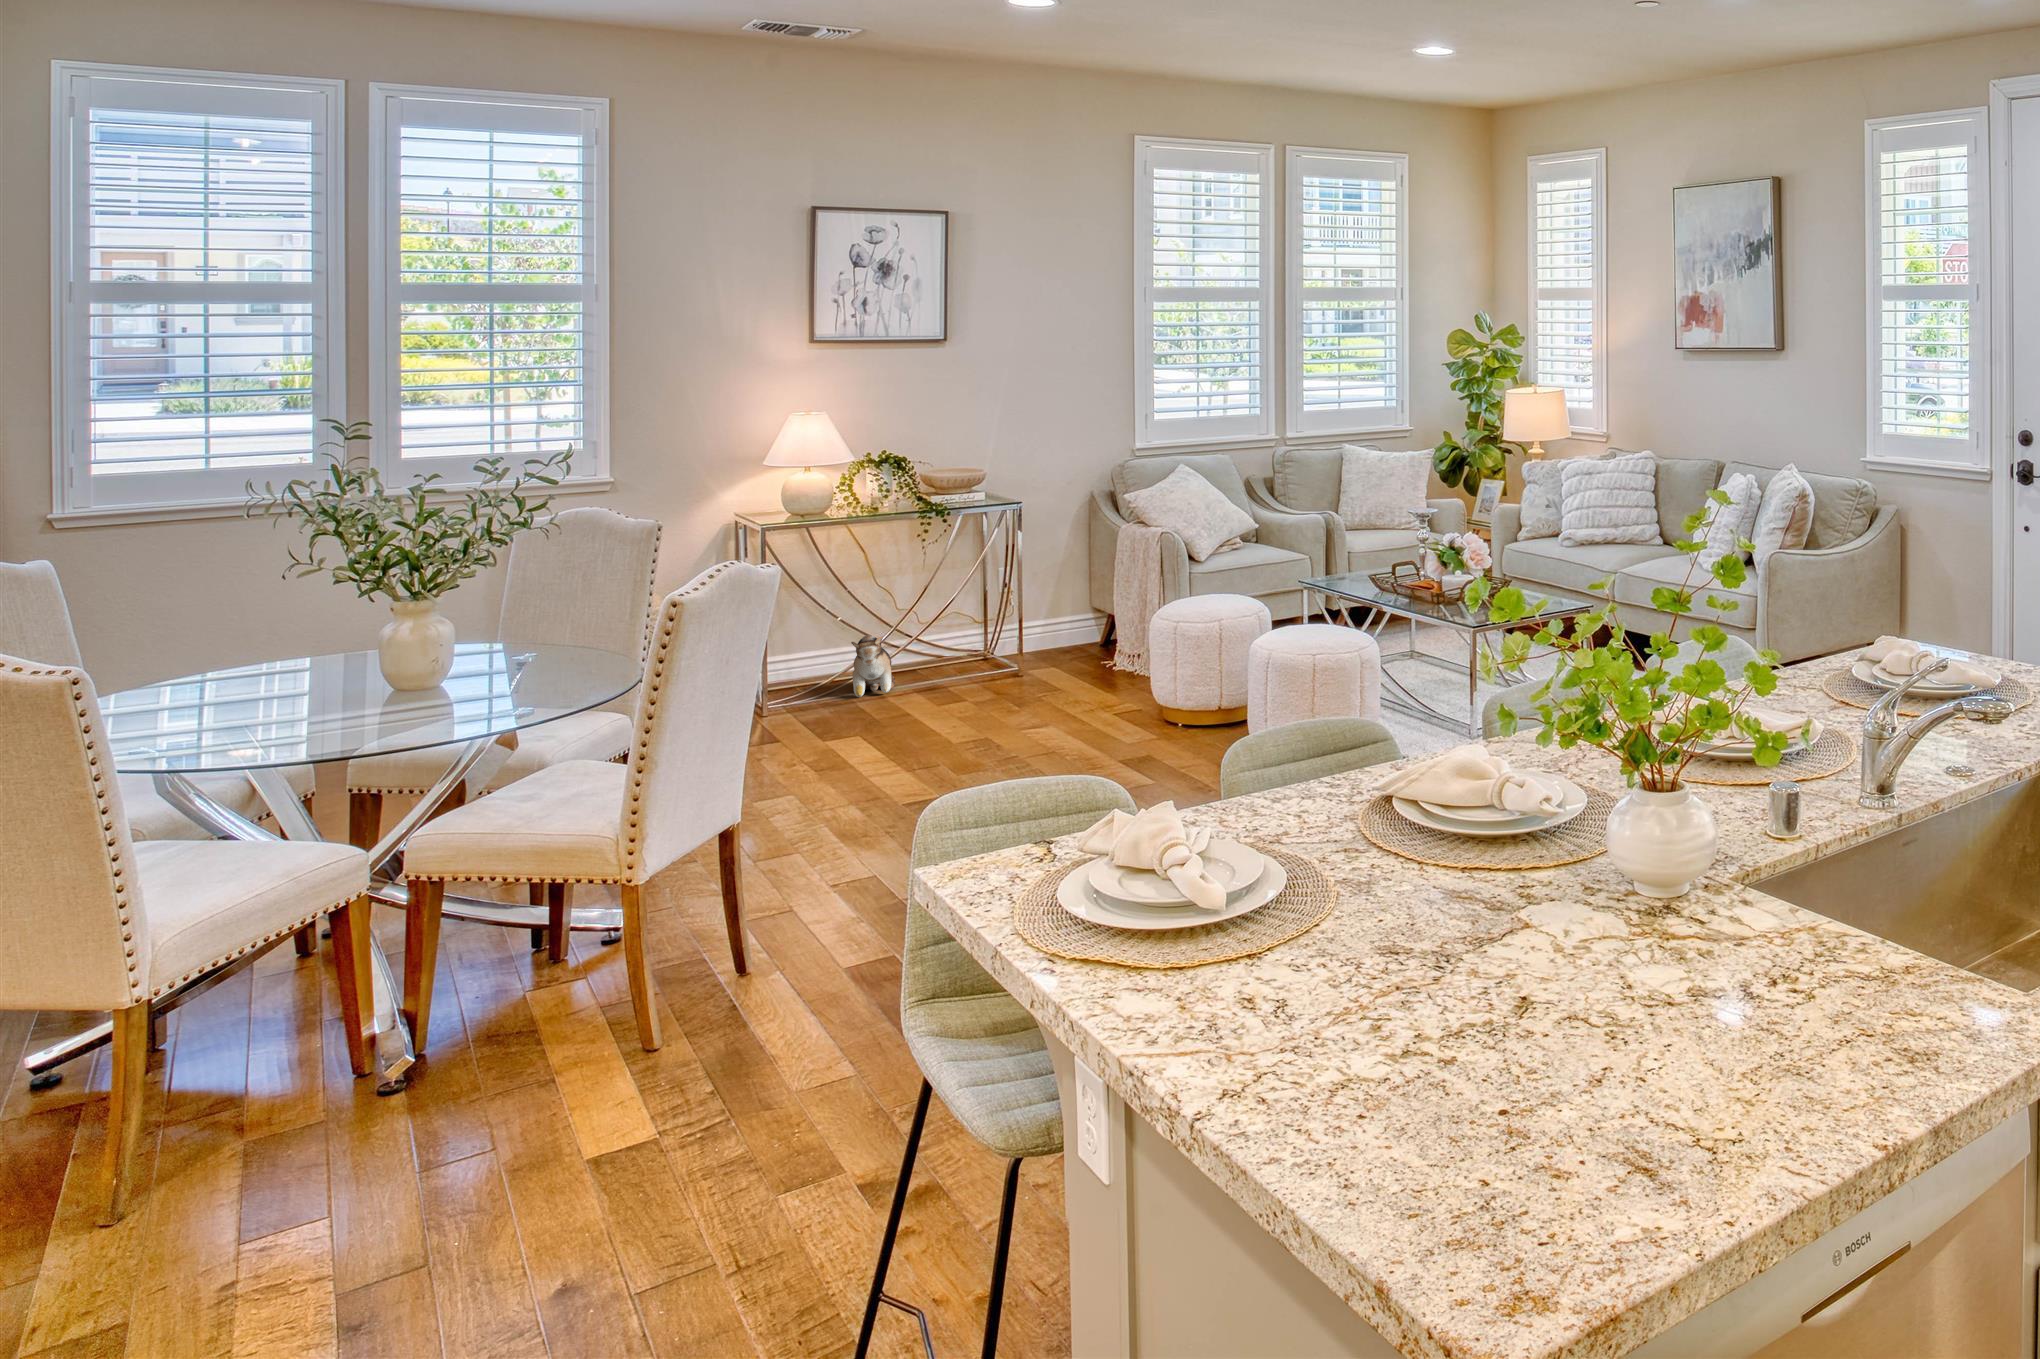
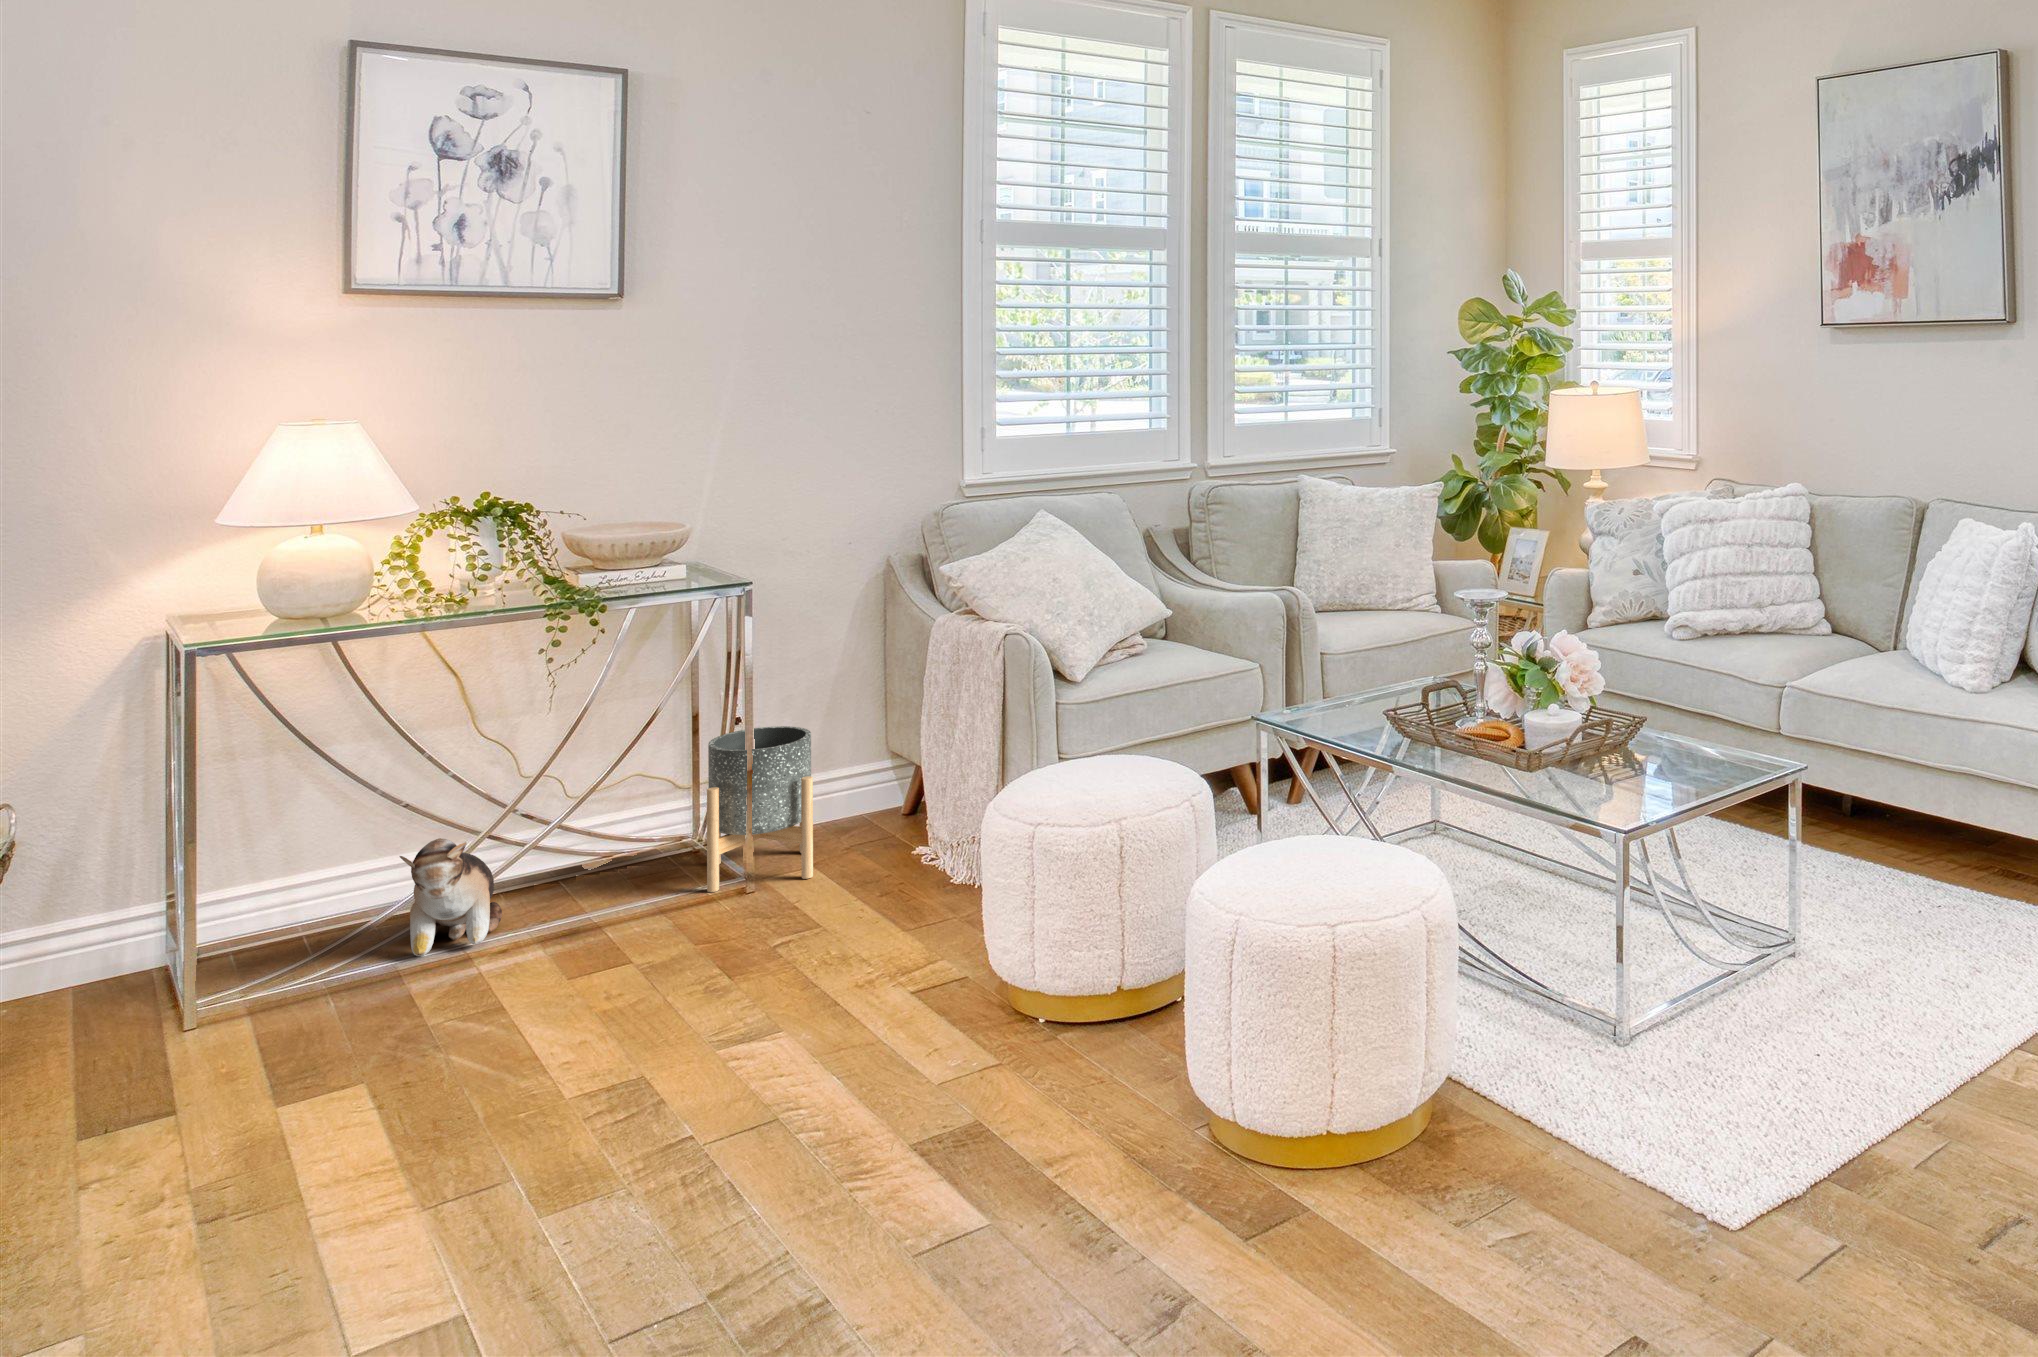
planter: none [997,588,1055,676] -> present [707,726,813,892]

